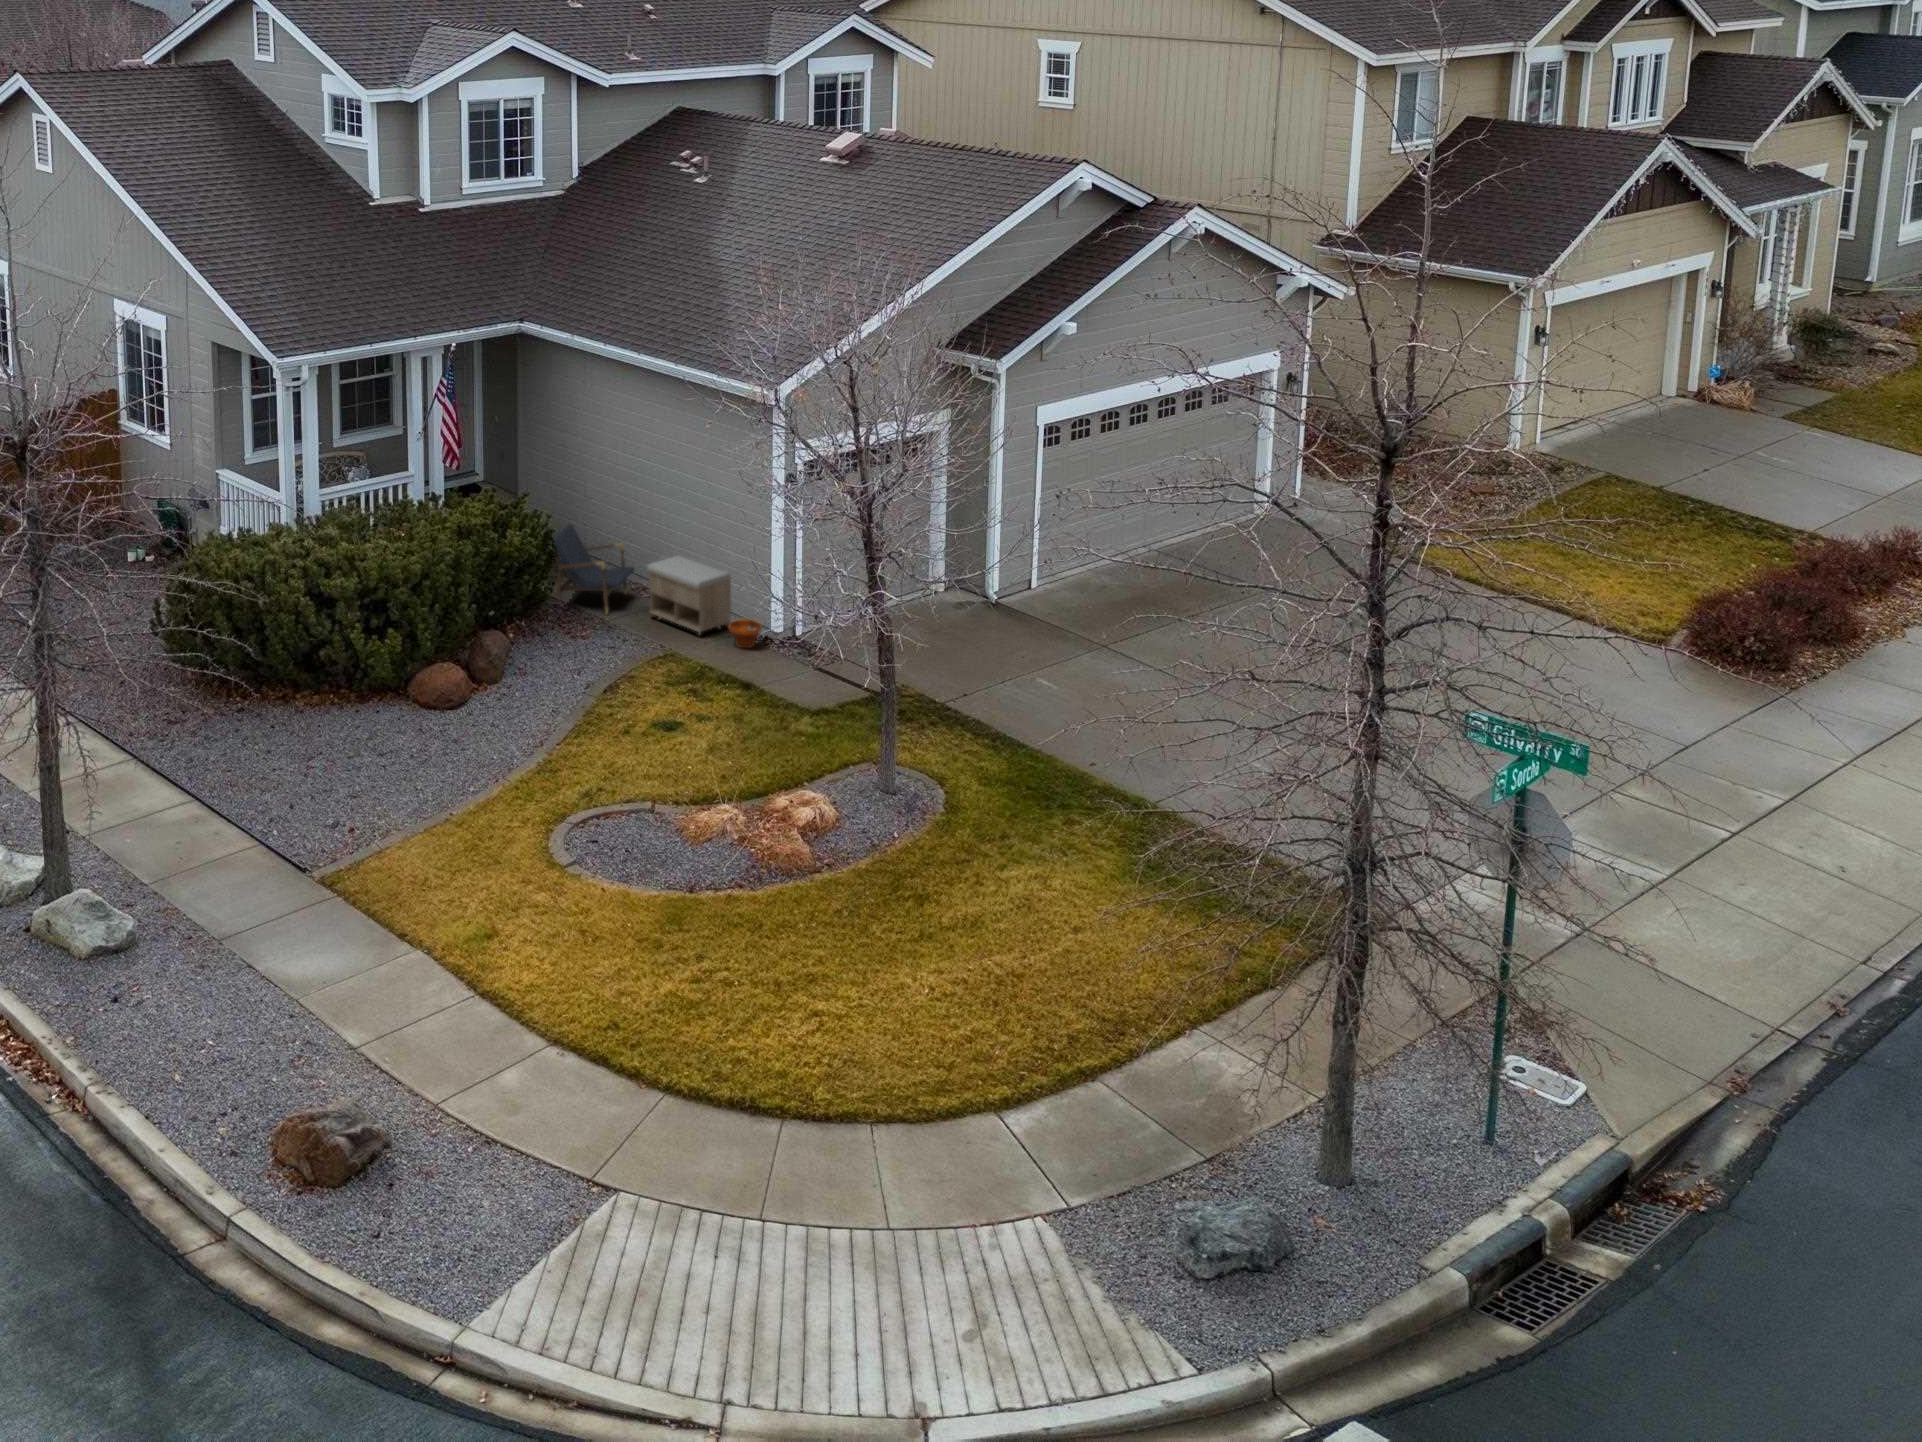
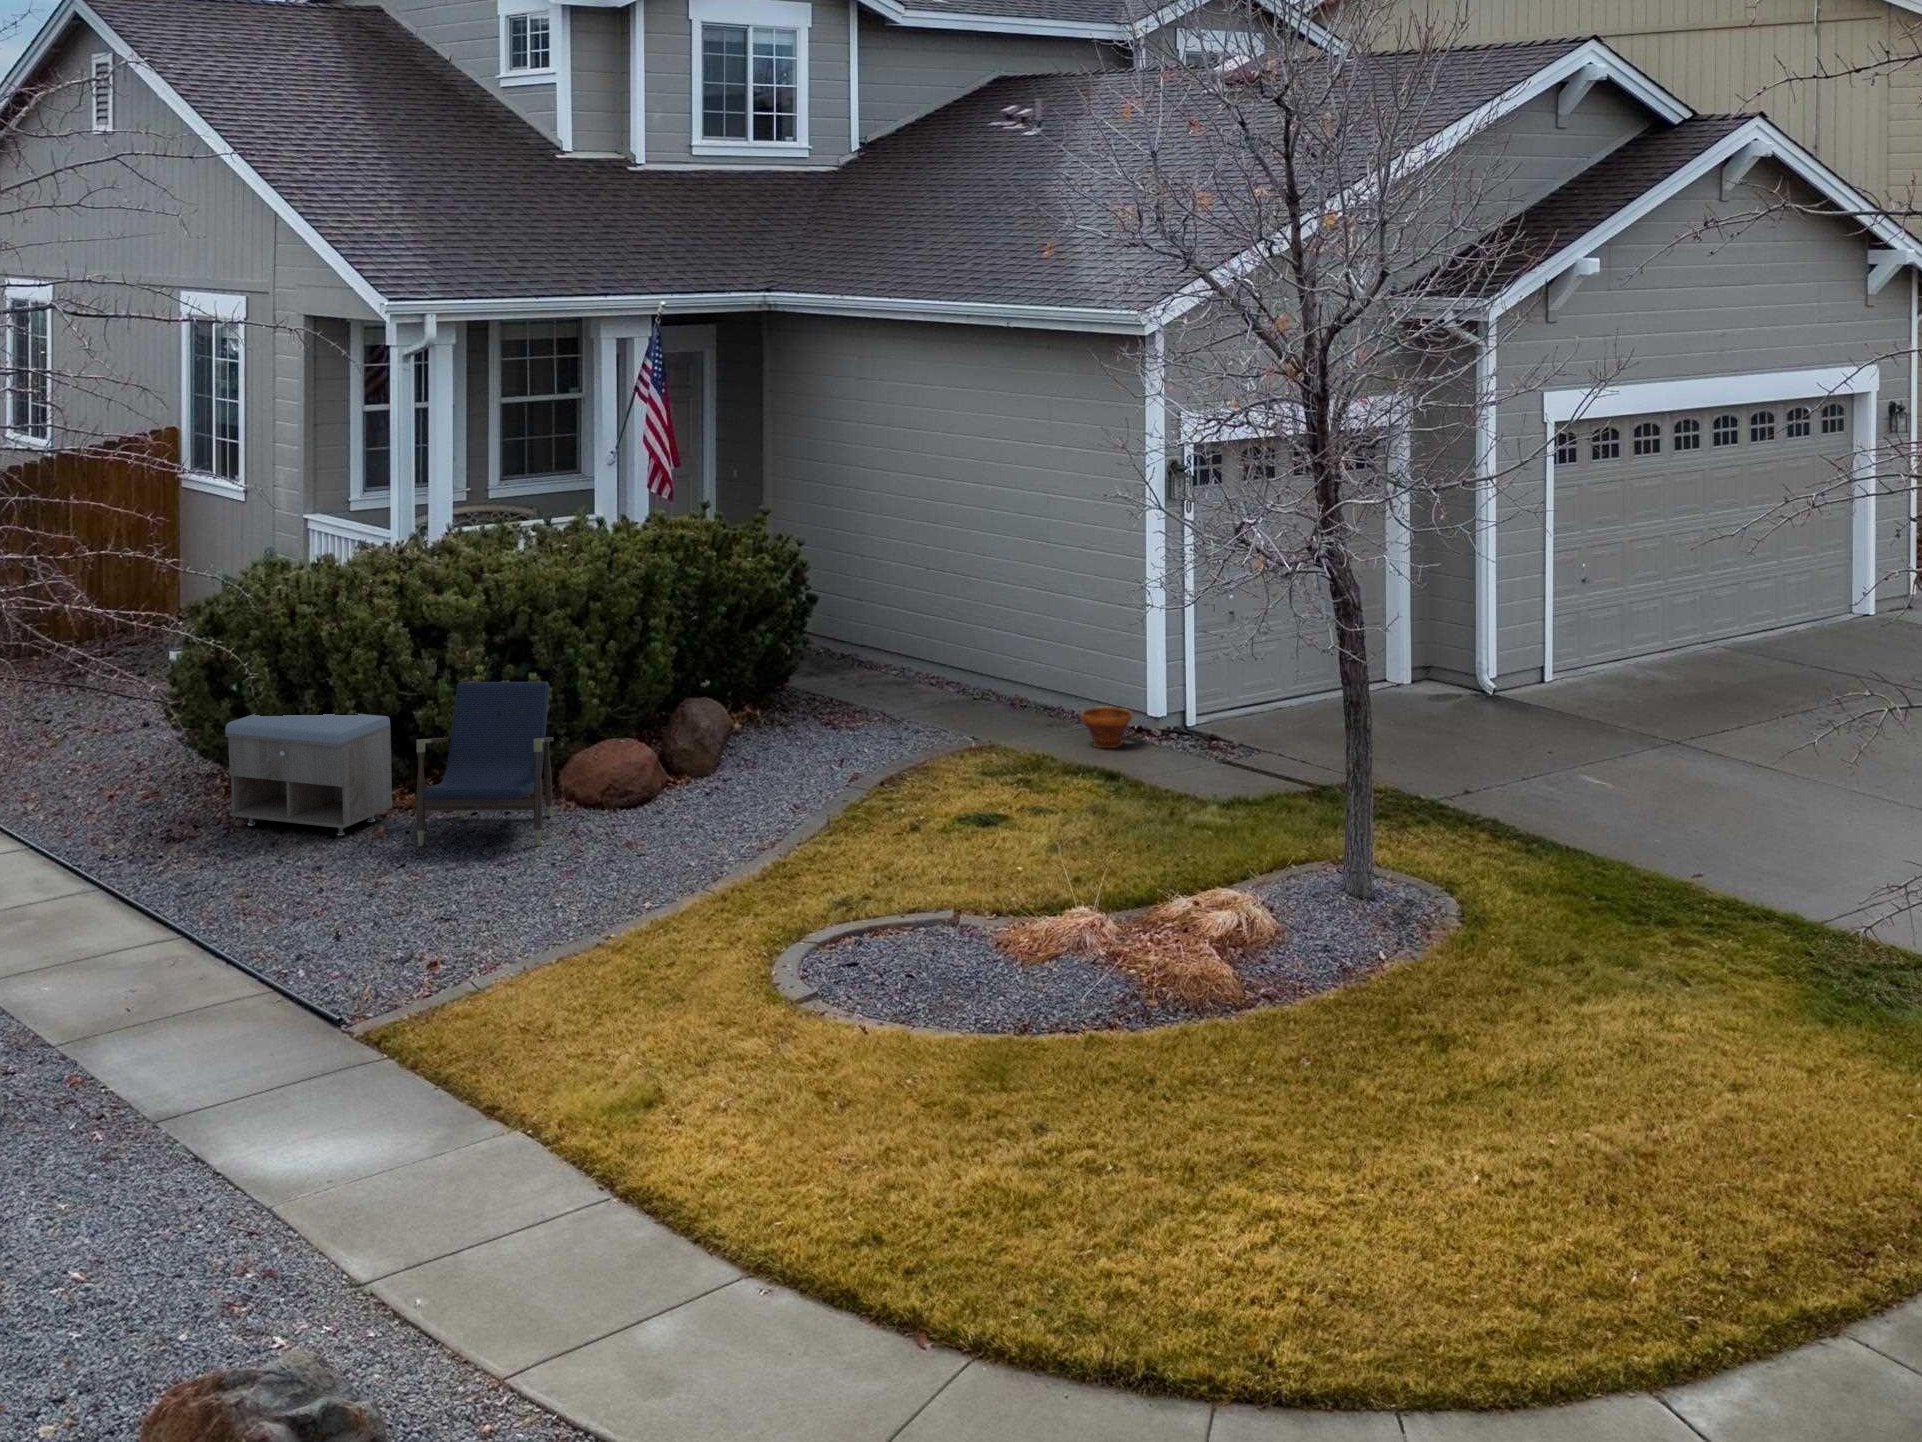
lounge chair: present [554,524,635,614] -> present [416,682,554,846]
storage bench: present [647,556,731,634] -> present [225,714,392,836]

